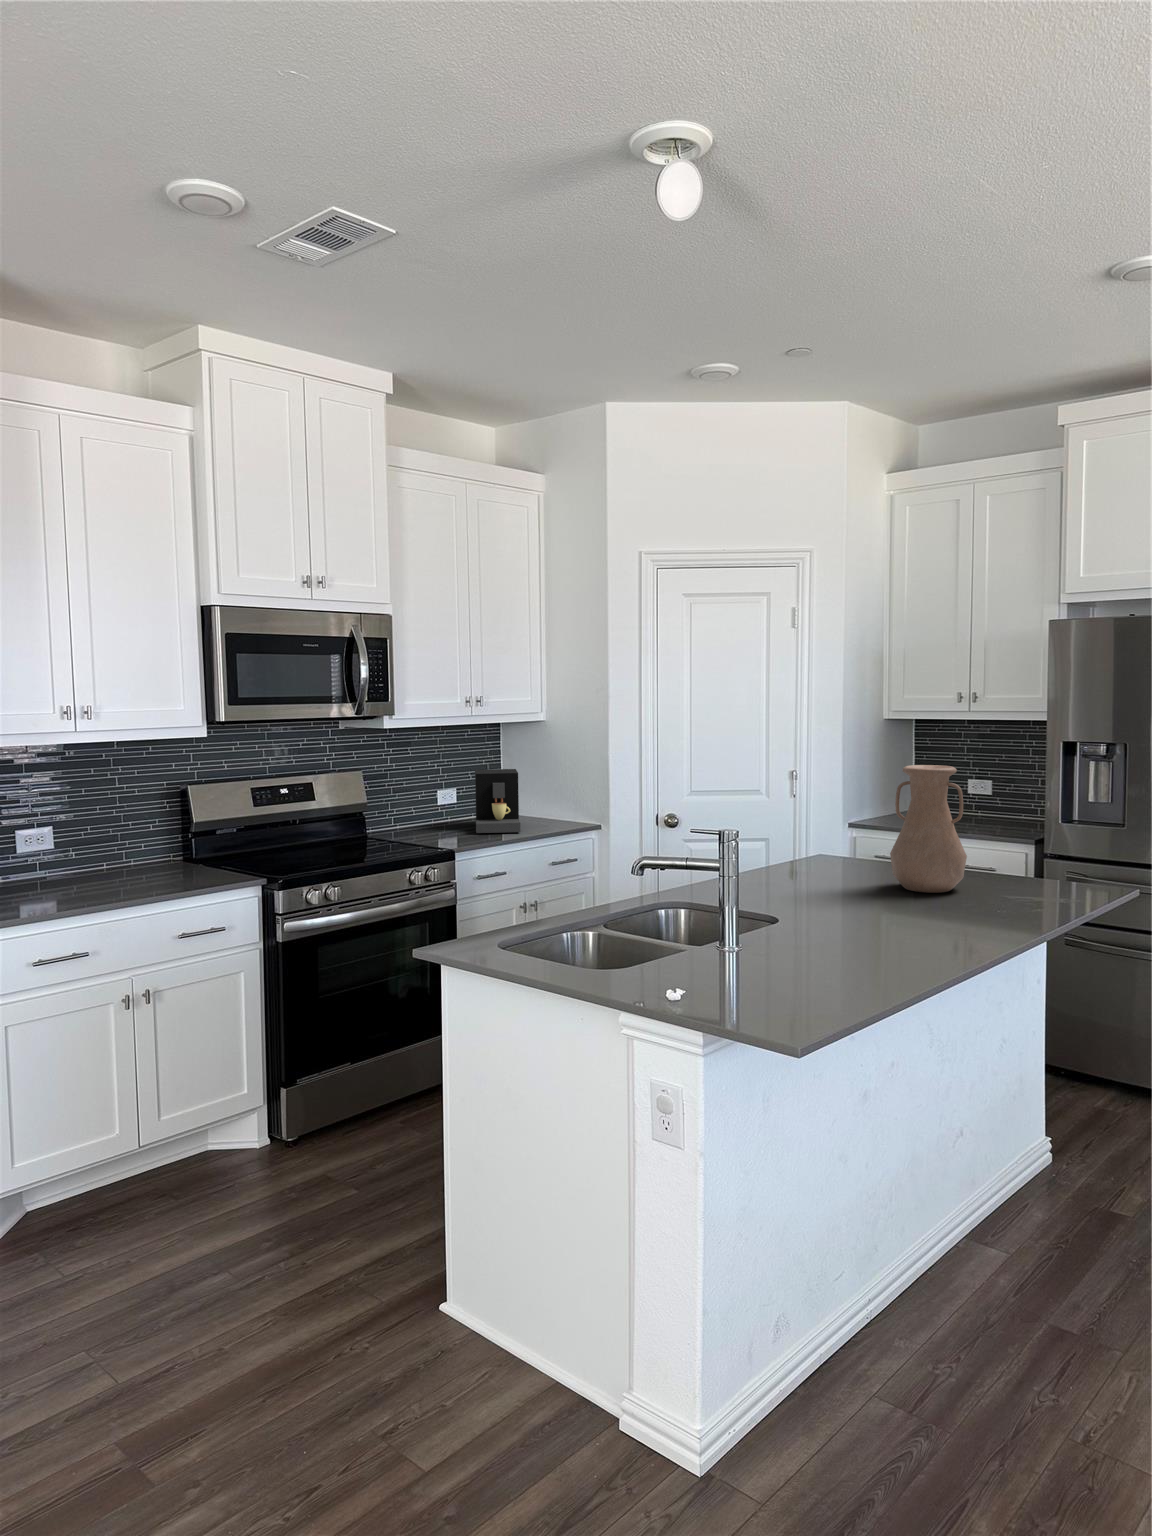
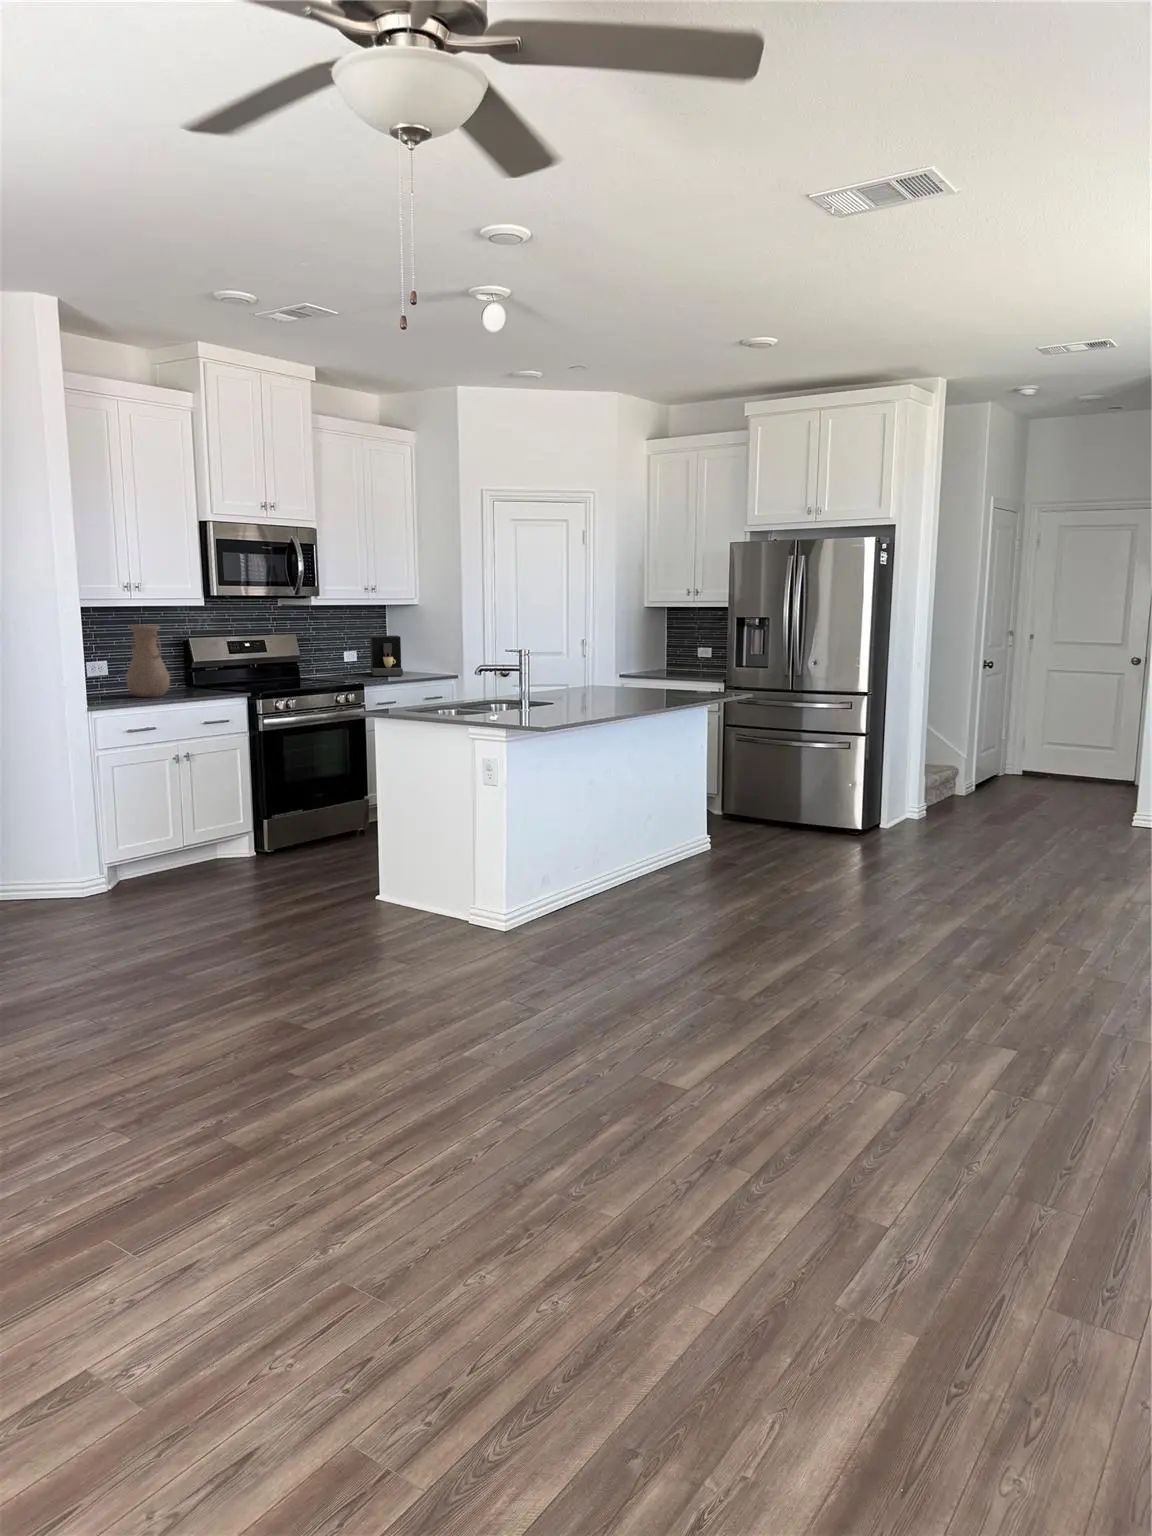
vase: present [890,765,967,893] -> present [126,625,170,697]

